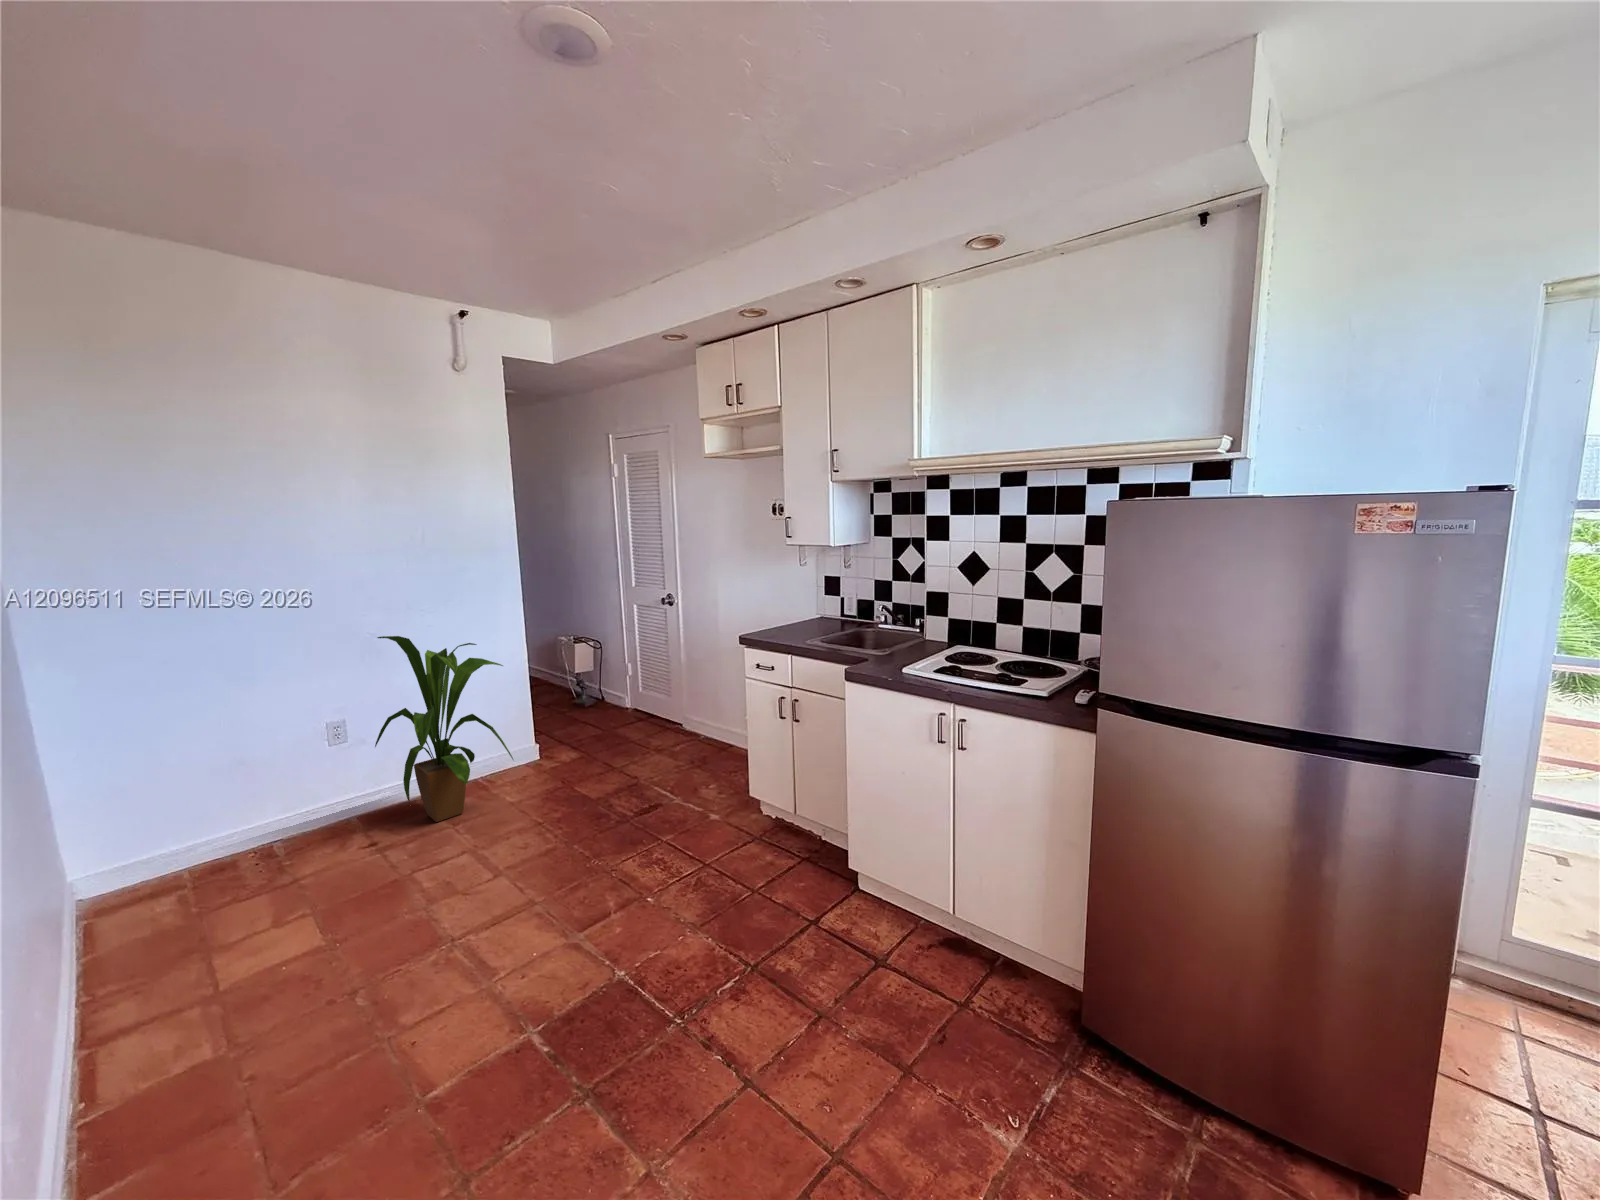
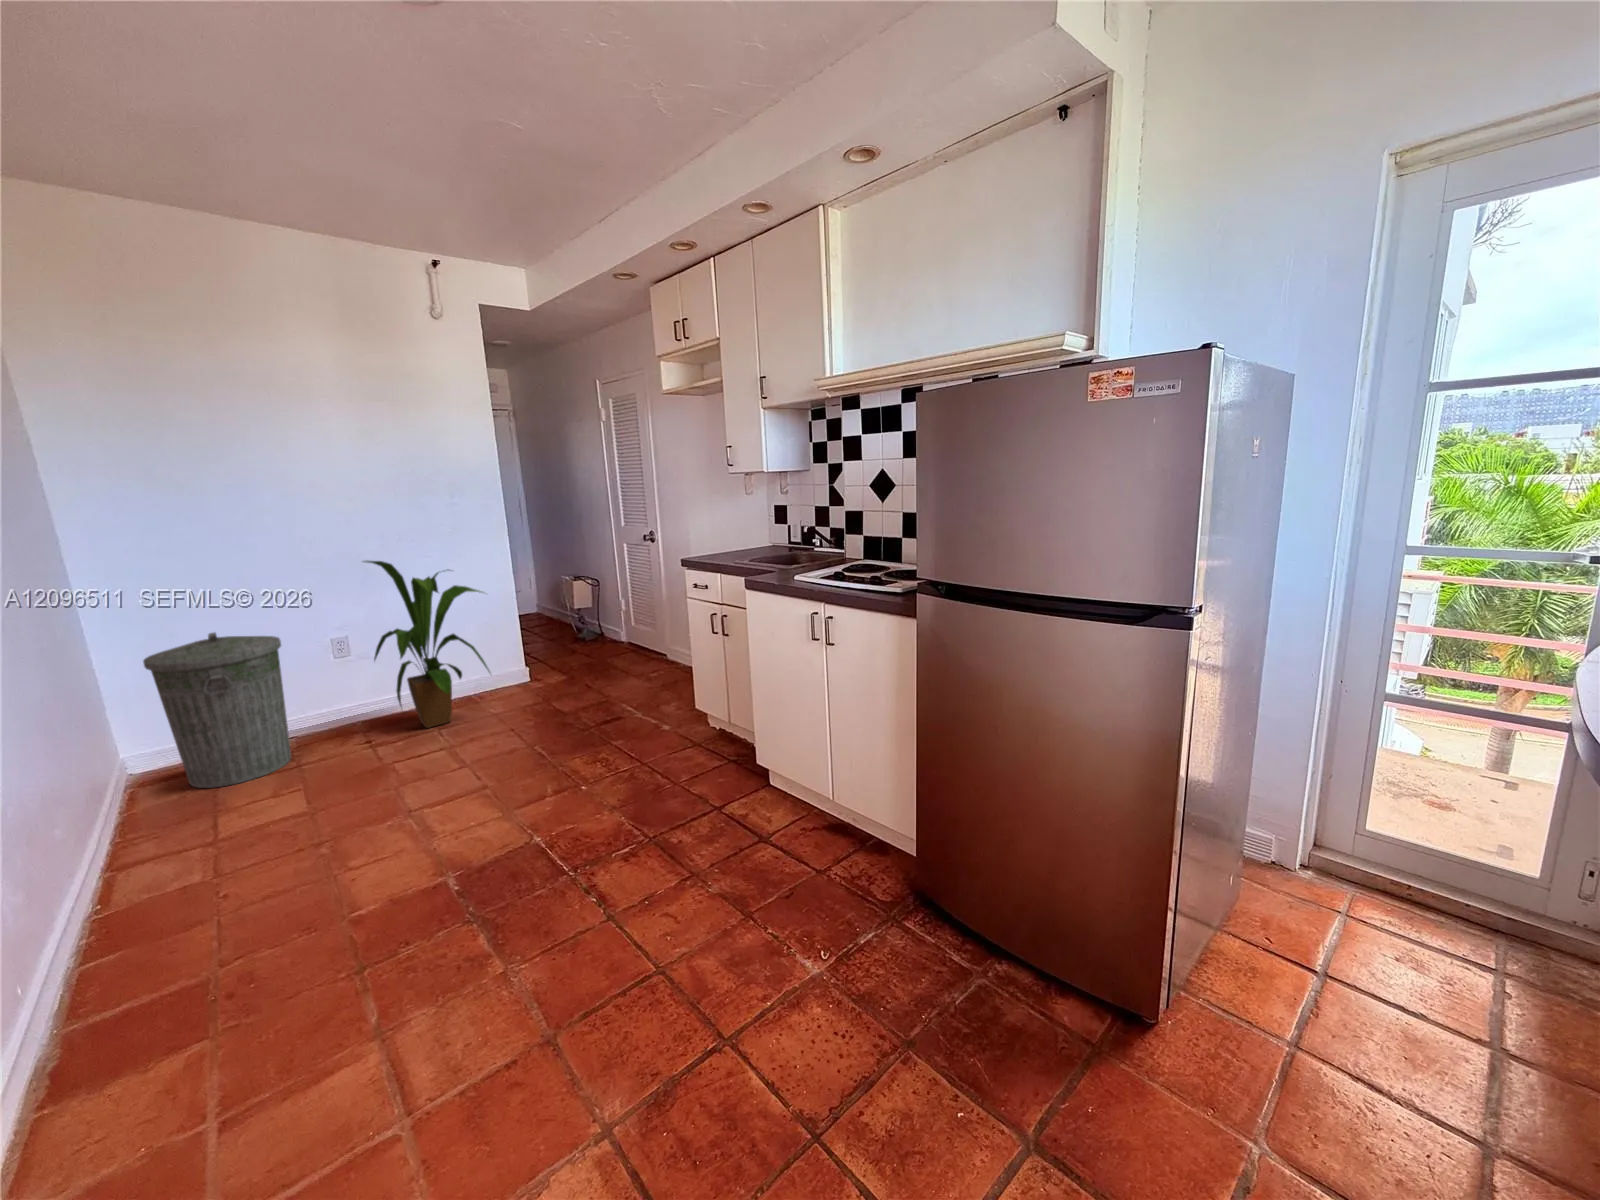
trash can: none [109,723,279,914] -> present [143,633,291,788]

